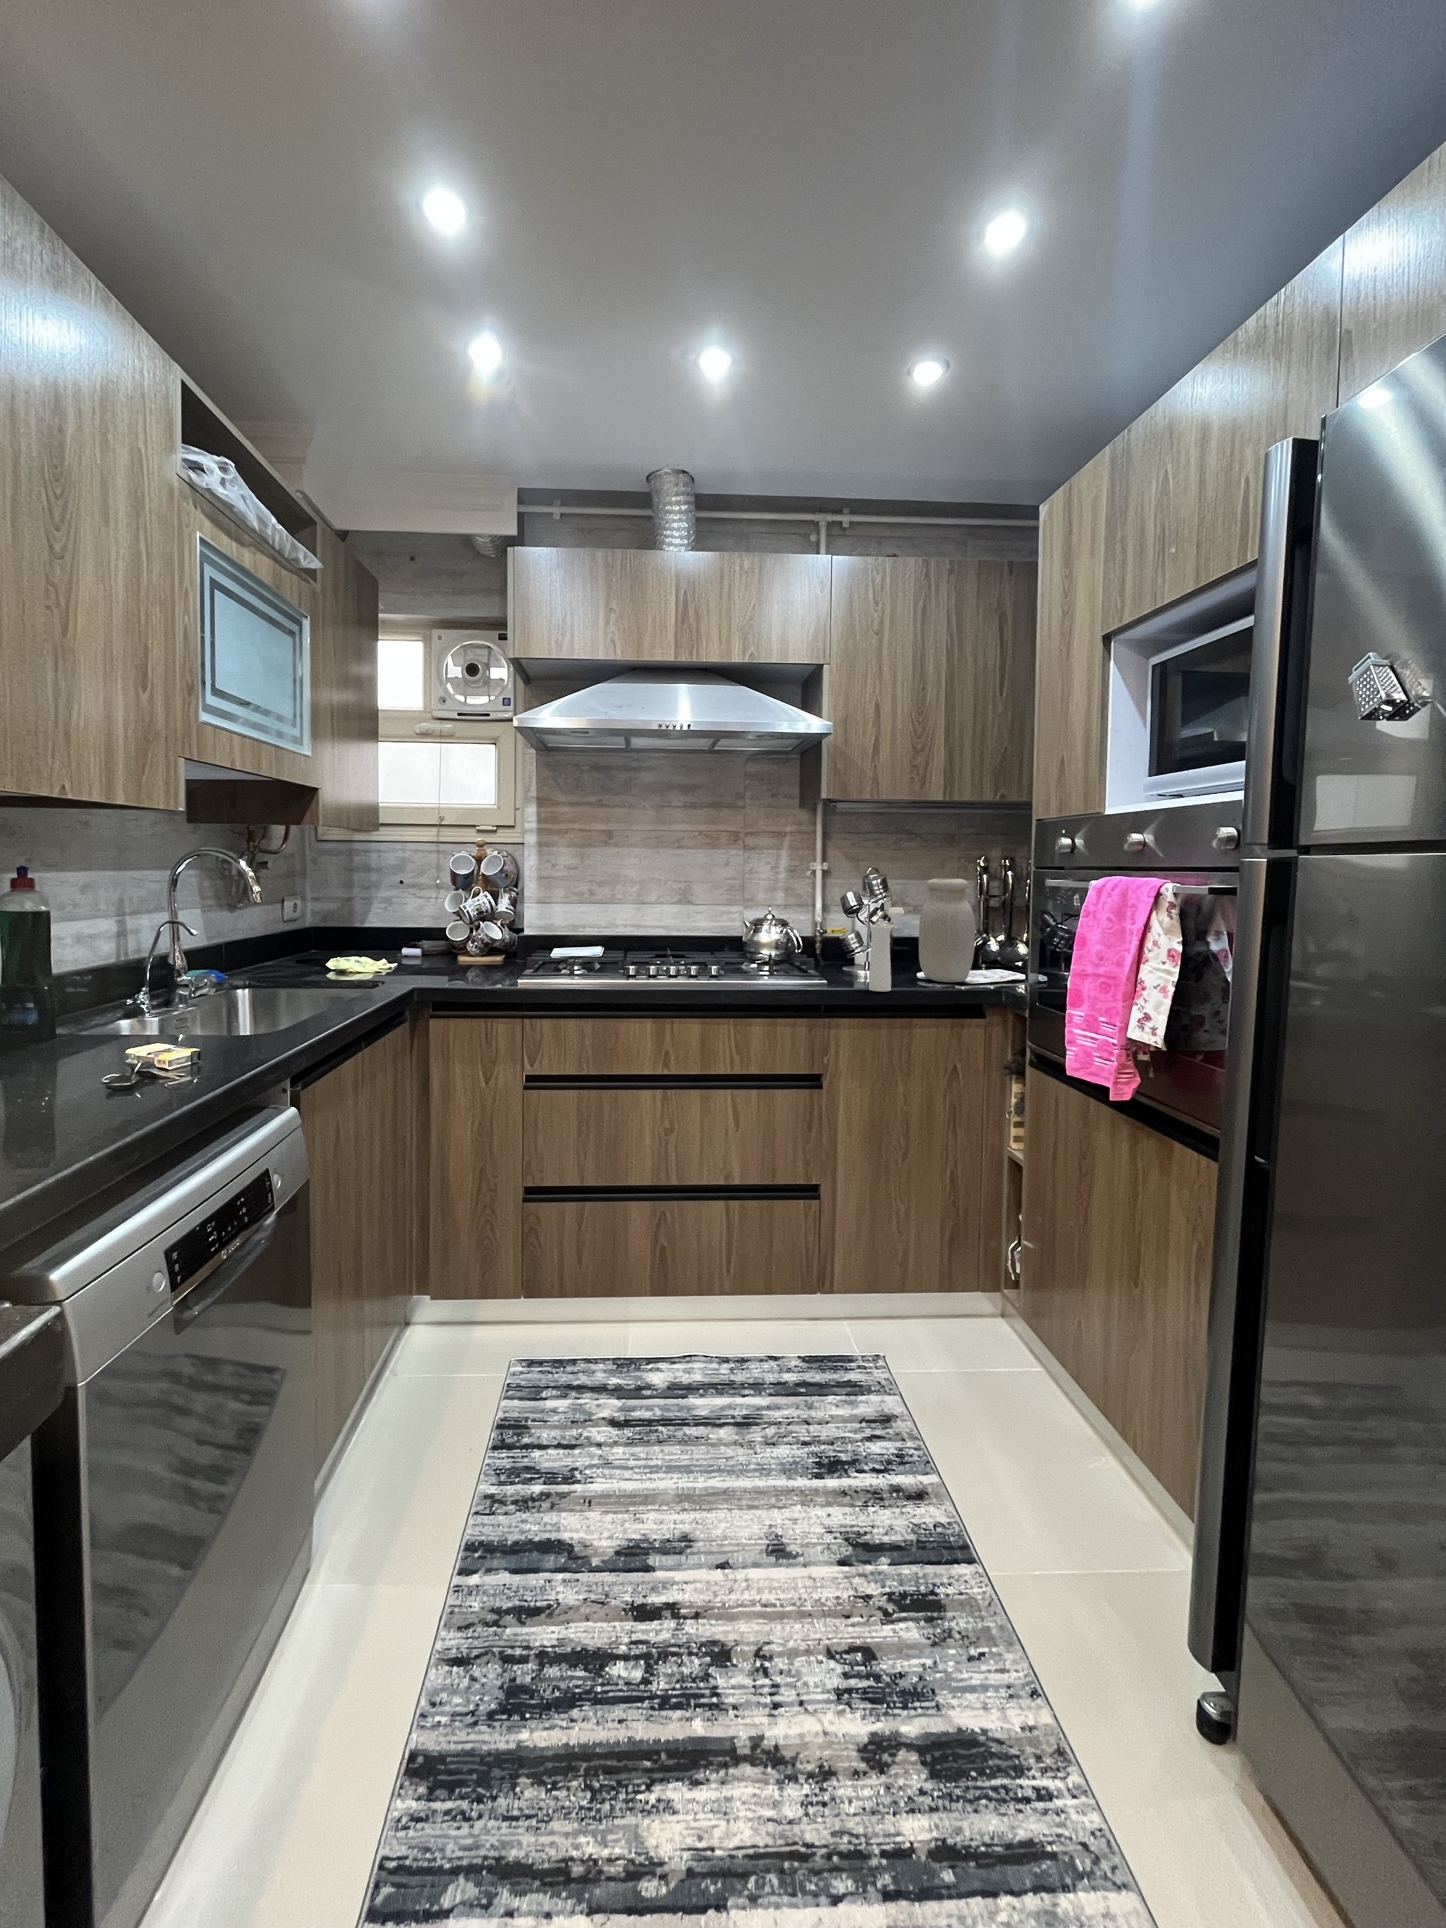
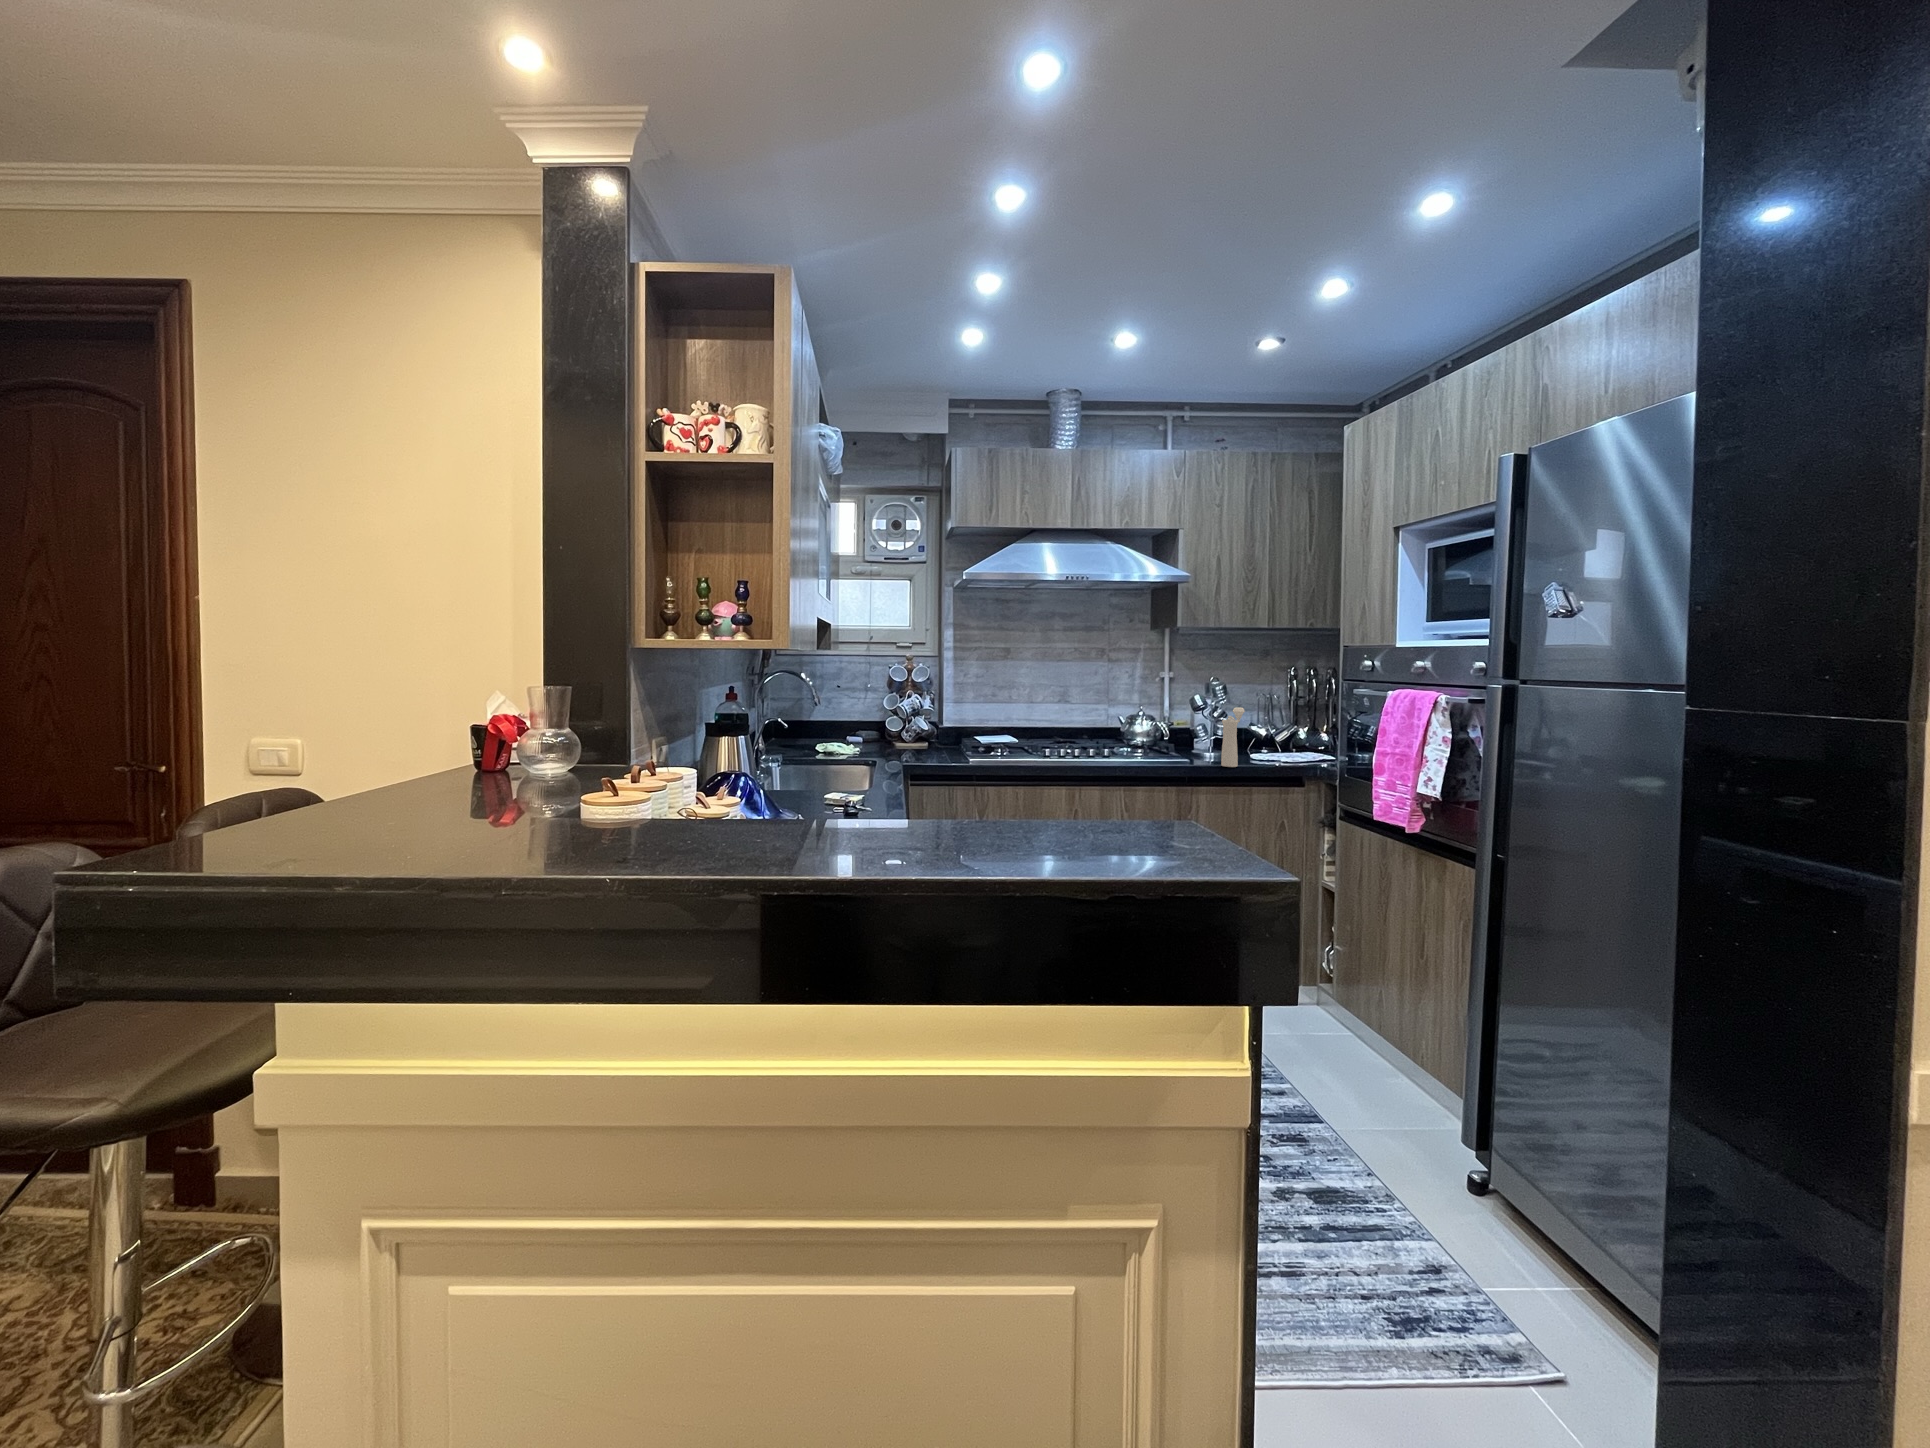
jar: present [919,878,975,982] -> none [1253,687,1295,761]

